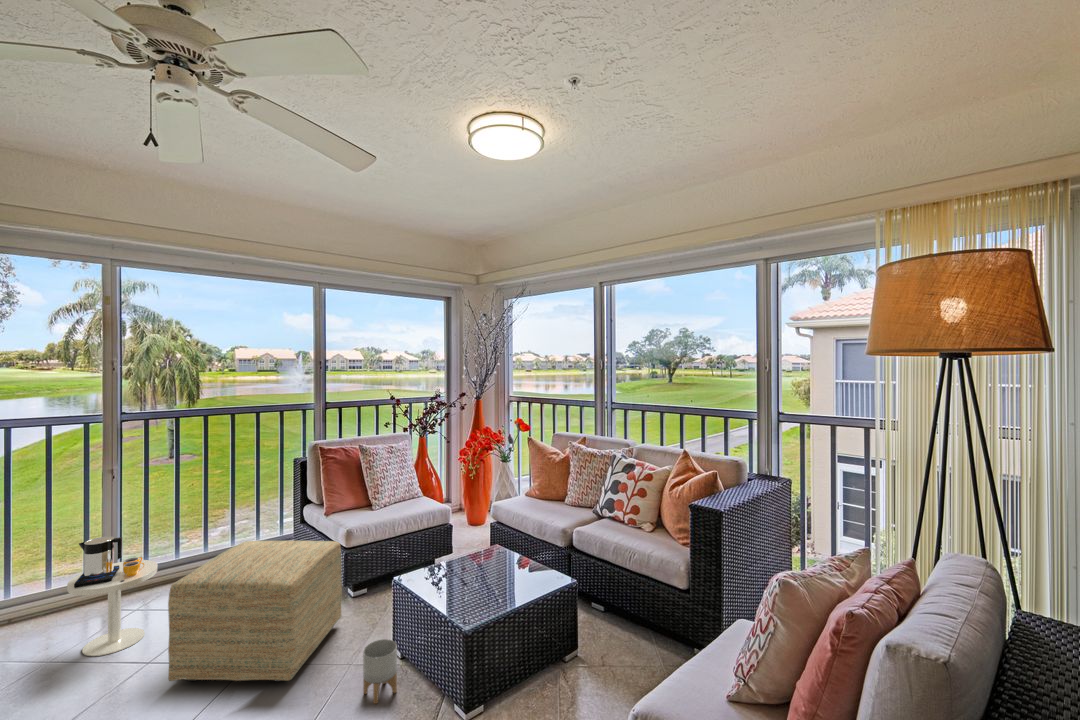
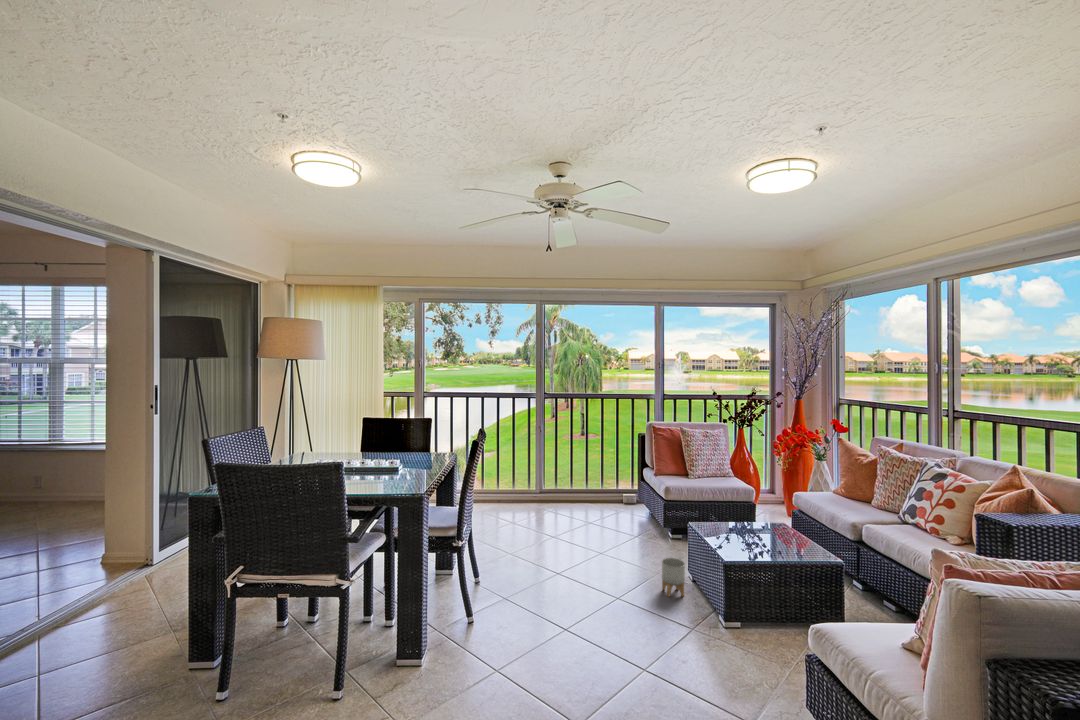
side table: present [67,536,158,656] -> none [519,462,558,528]
ottoman: present [168,541,342,682] -> none [561,480,659,568]

